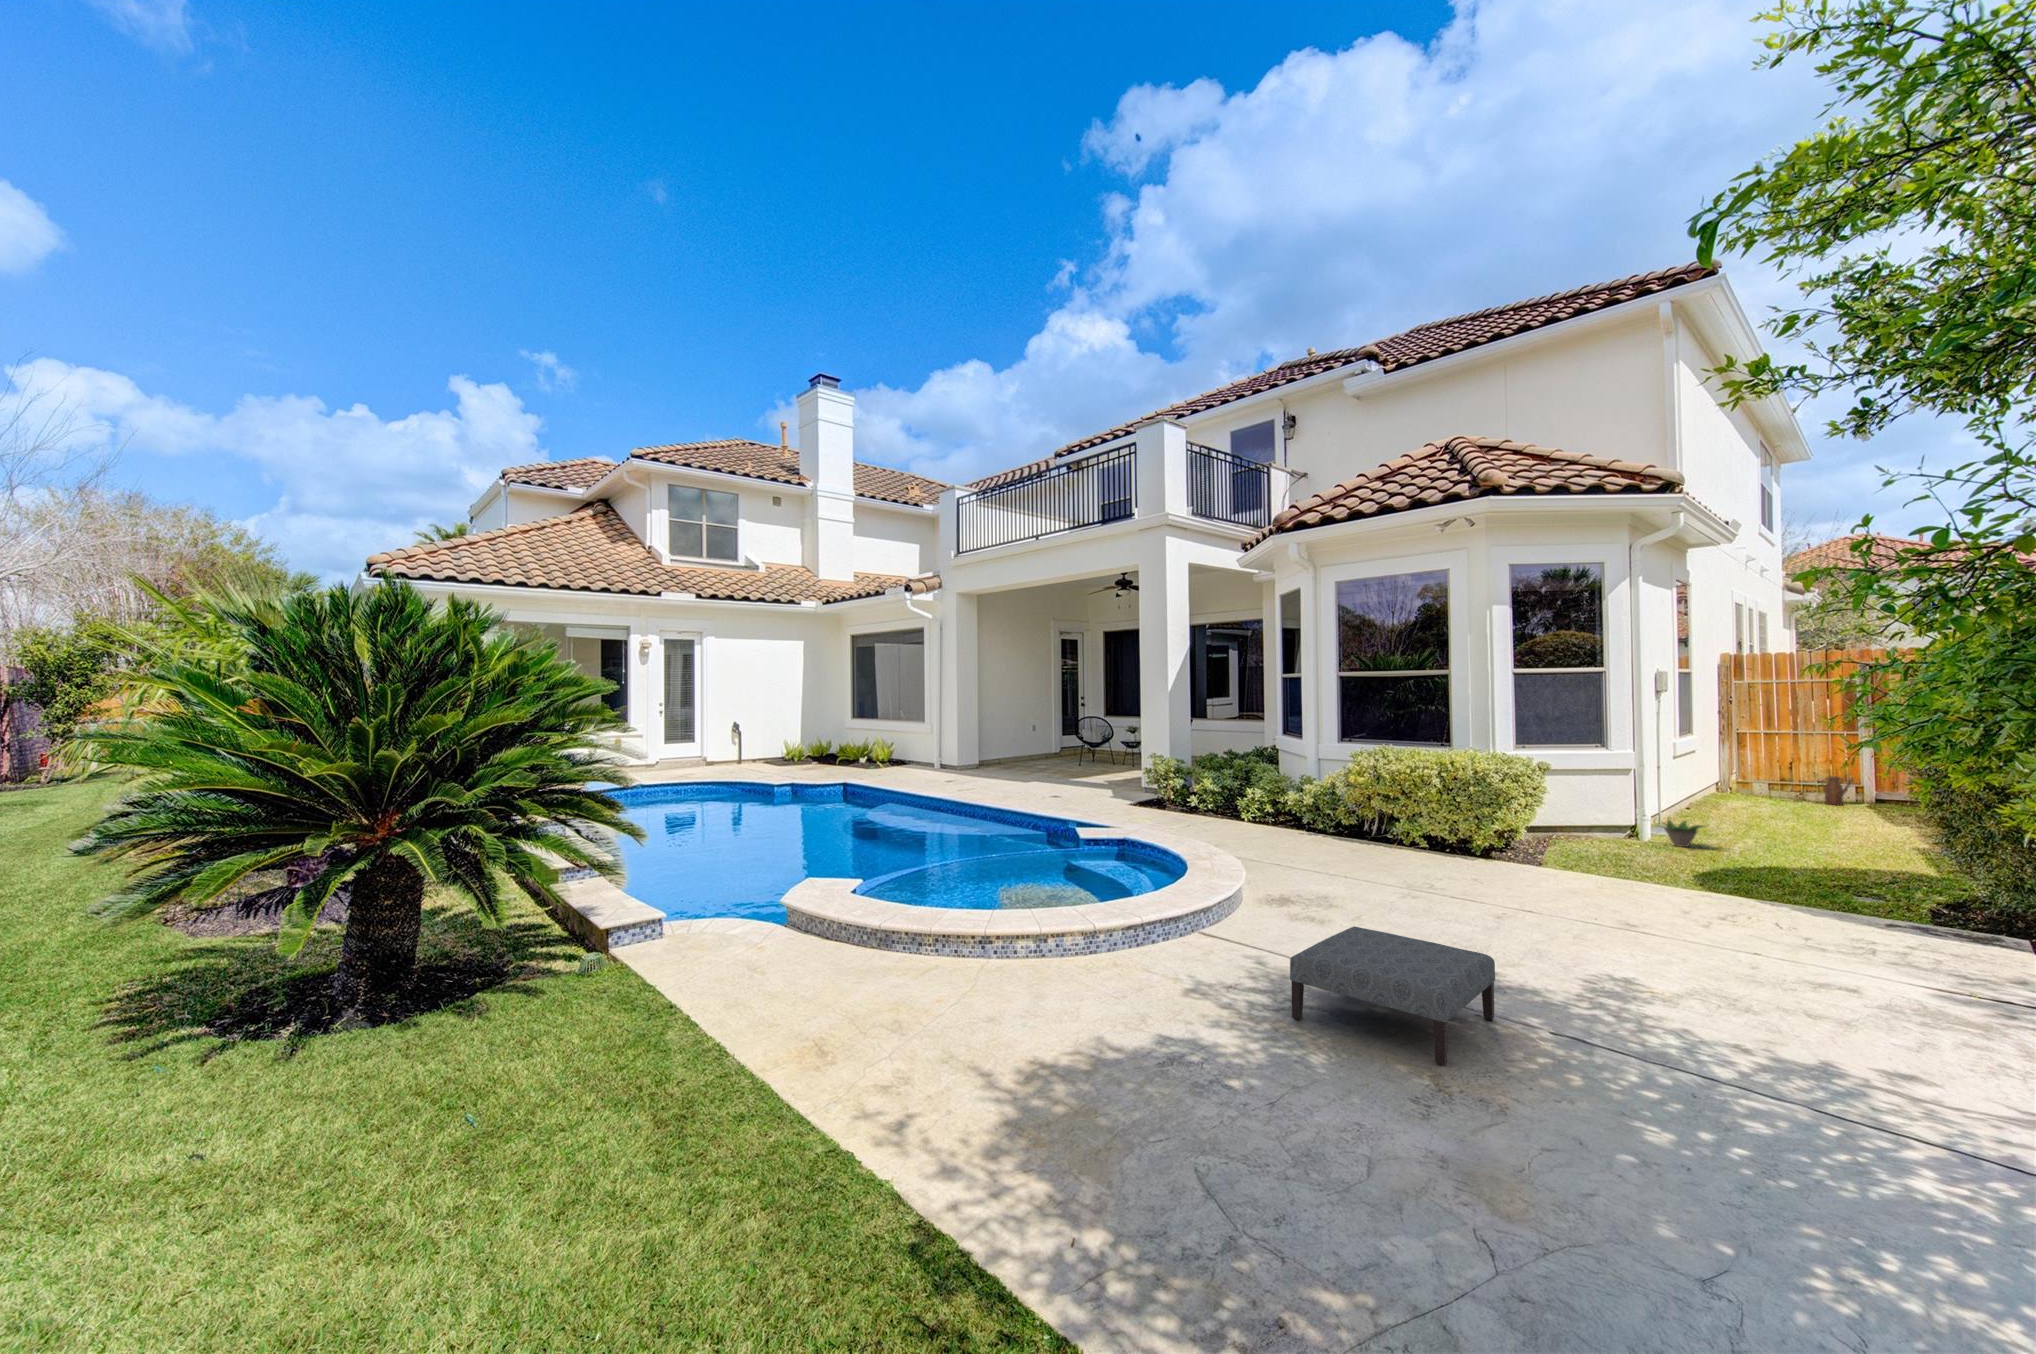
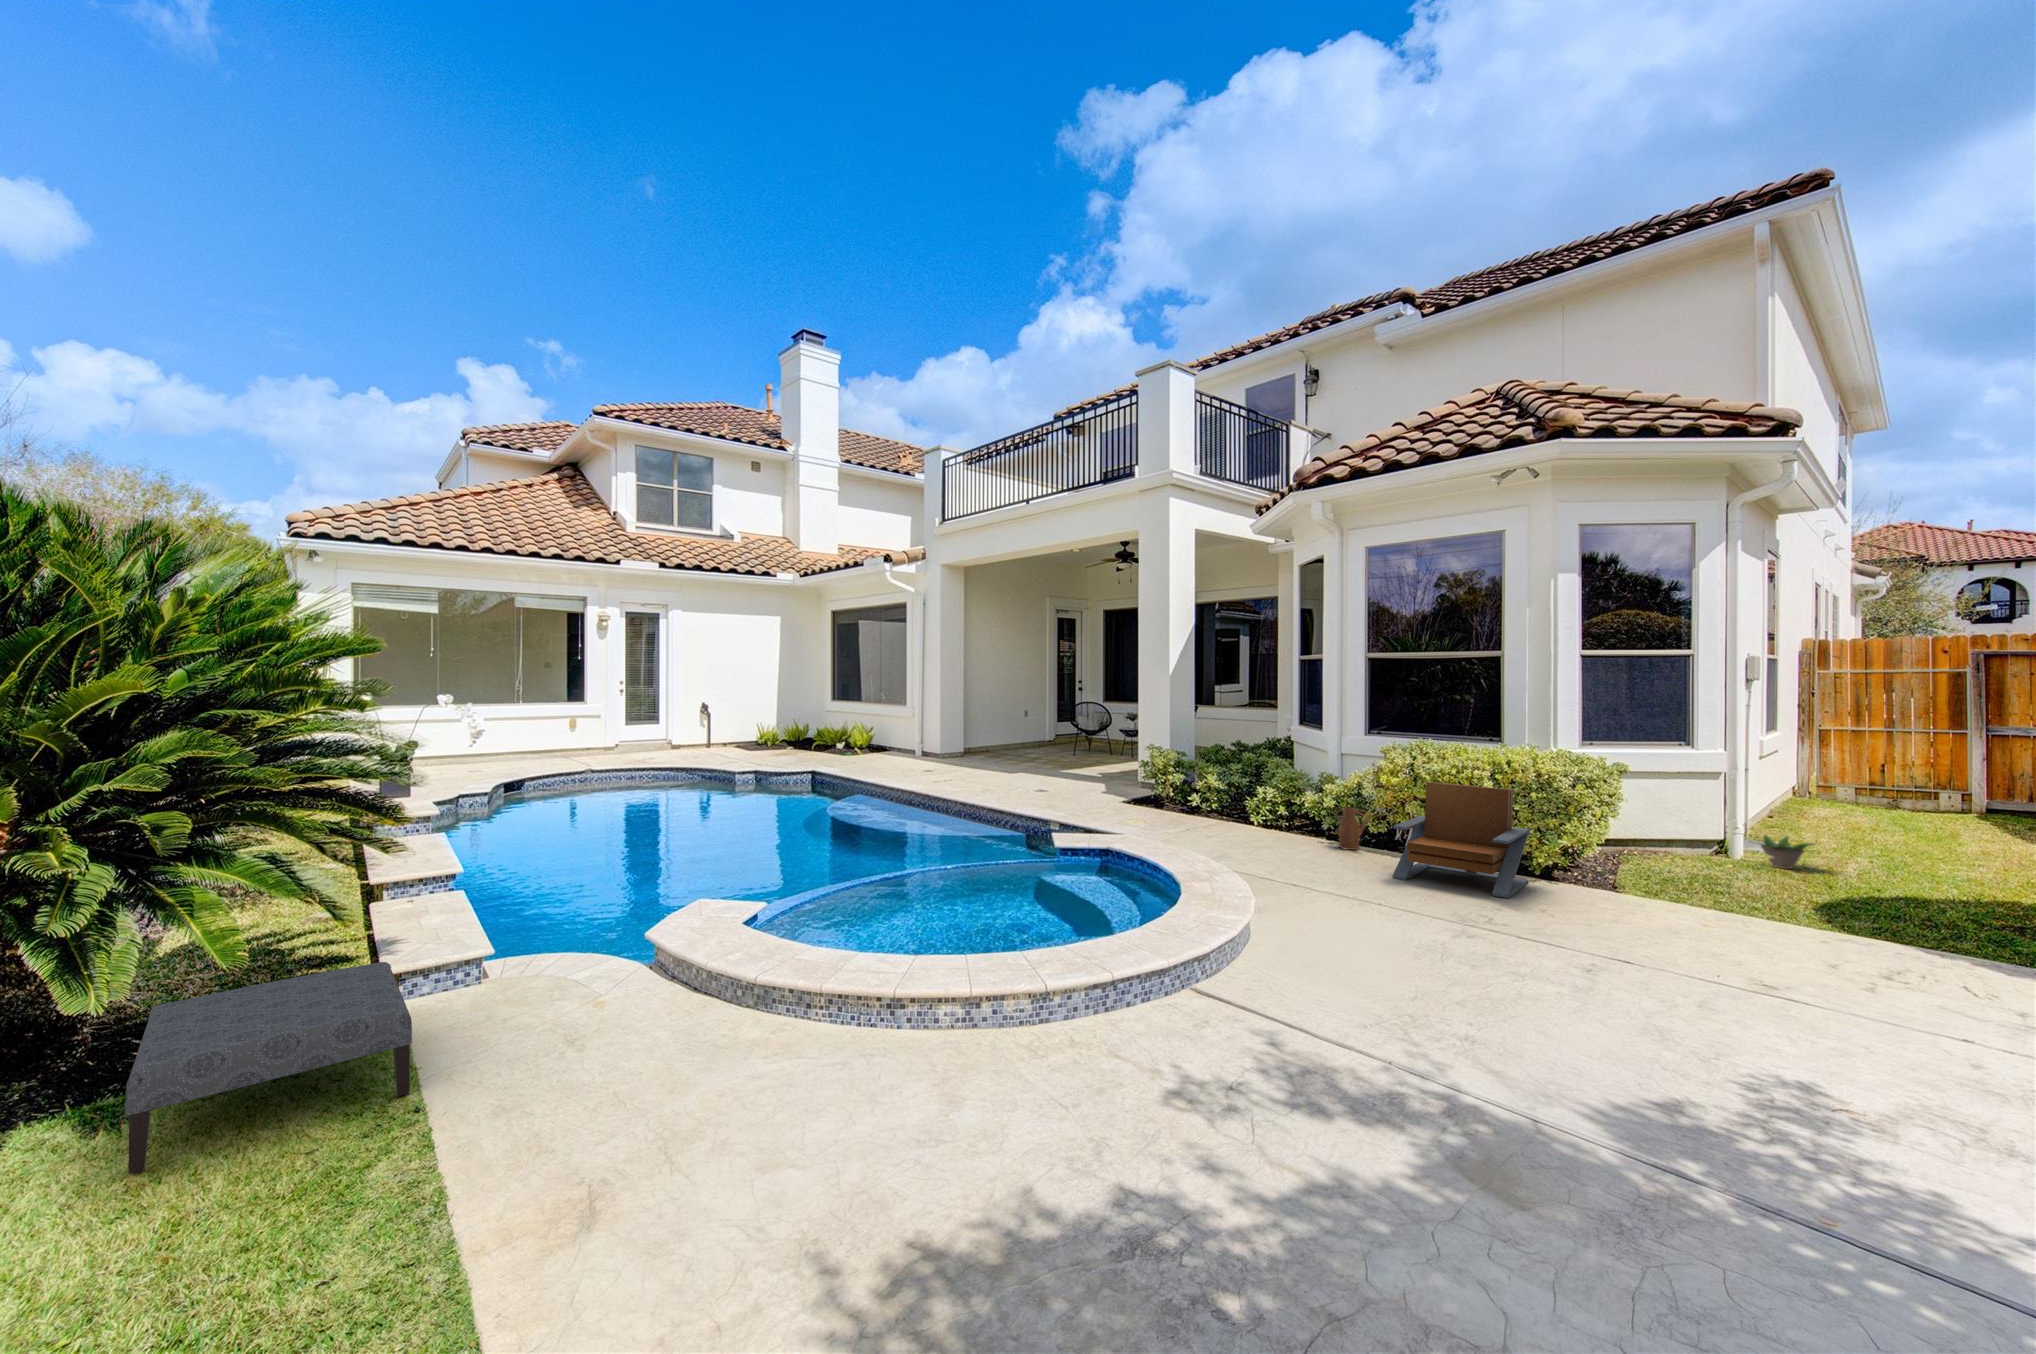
watering can: present [1822,776,1854,805] -> present [1336,807,1372,850]
lounge chair: none [1359,780,1470,871] -> present [1393,782,1530,898]
ottoman: present [1290,926,1495,1065] -> present [125,962,412,1173]

